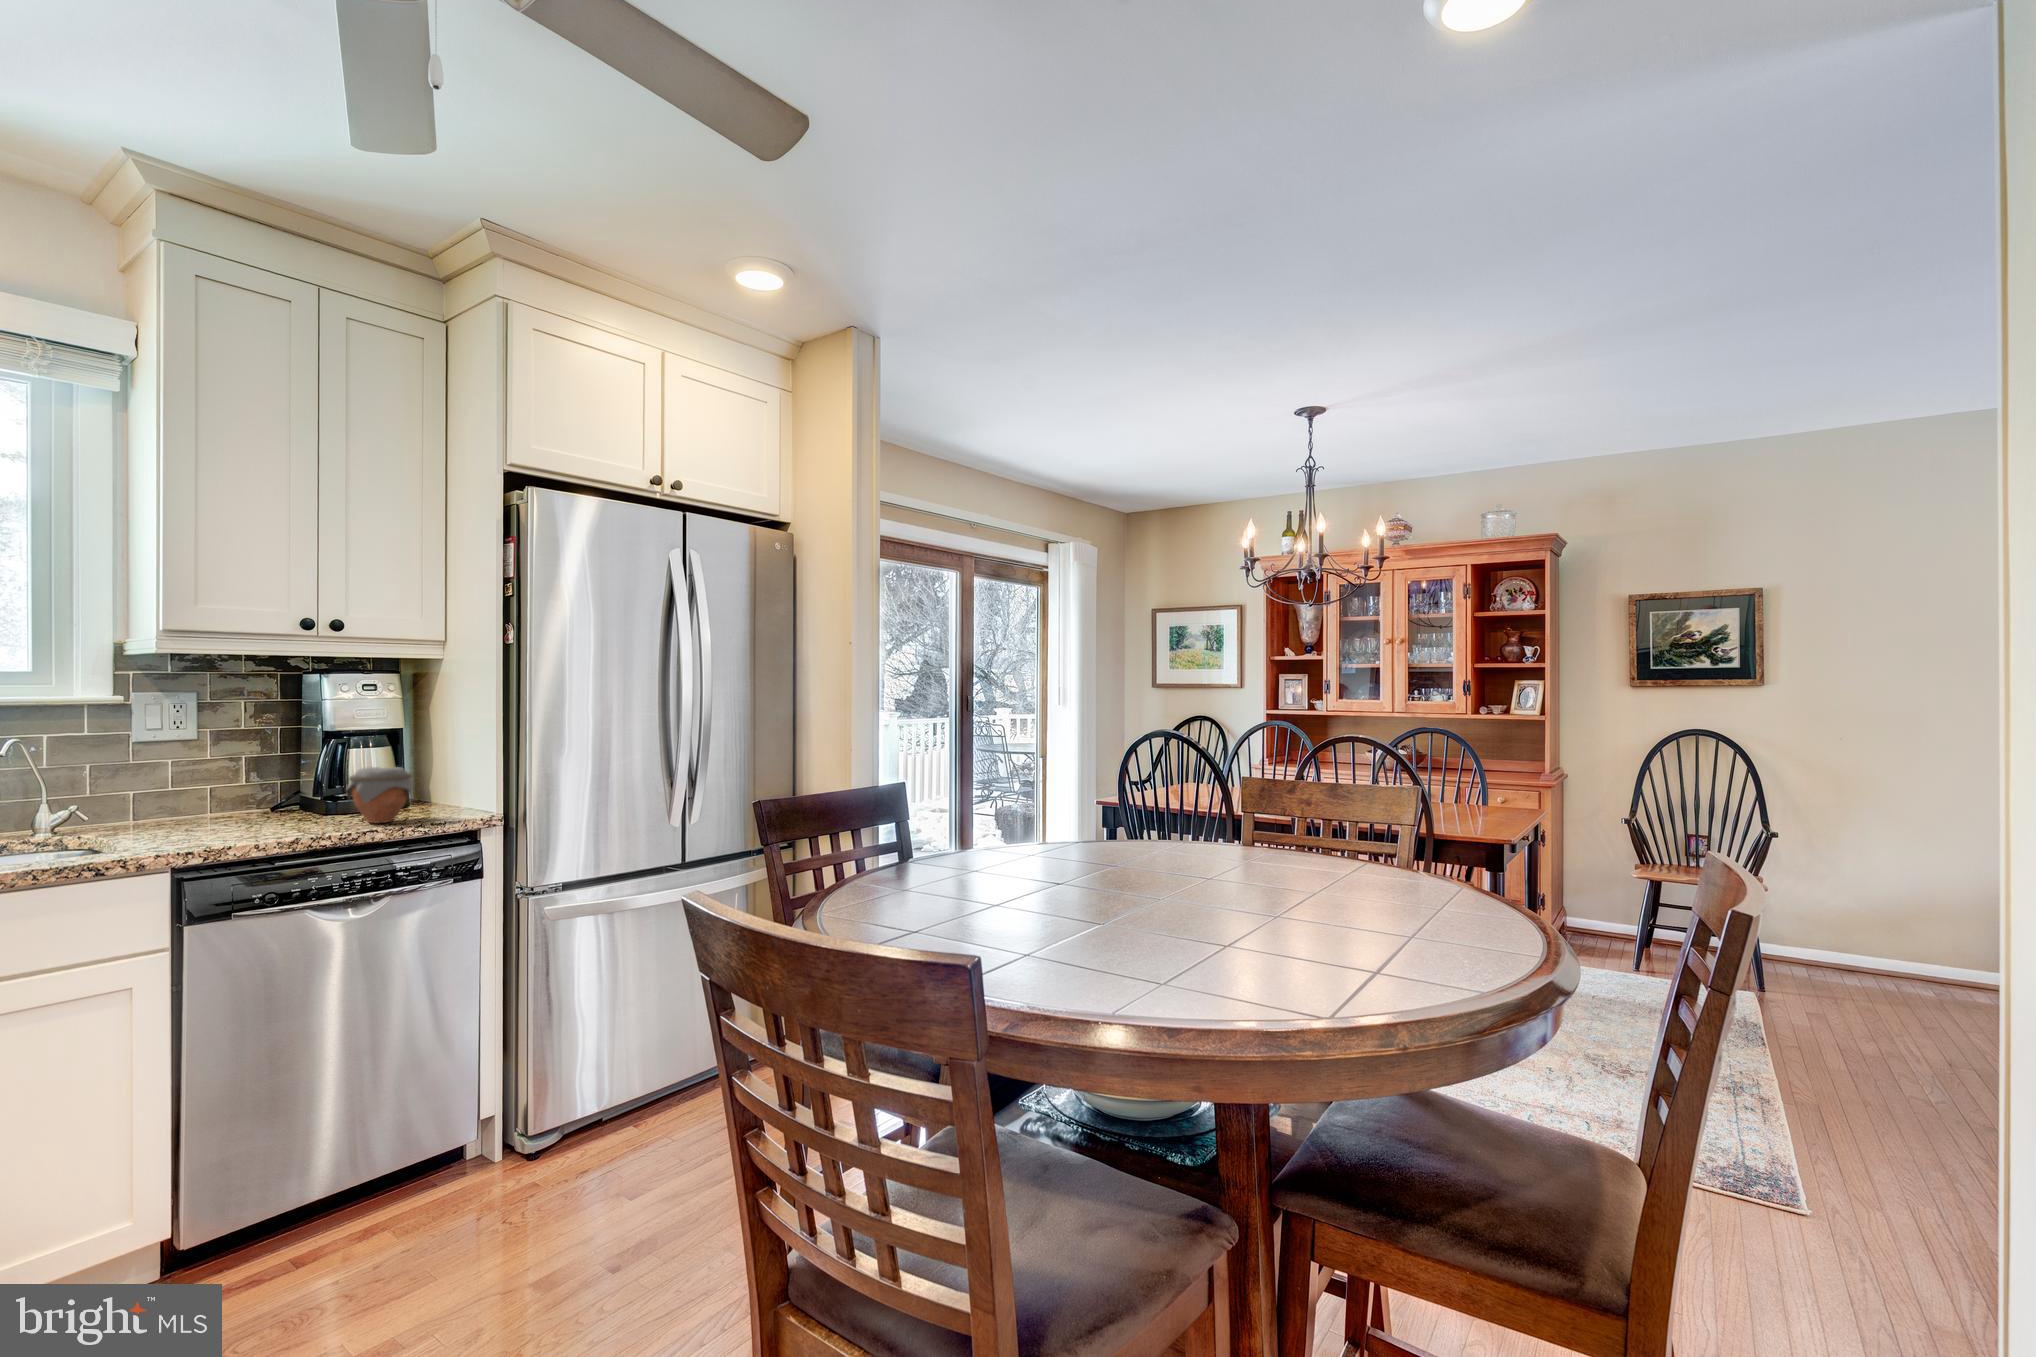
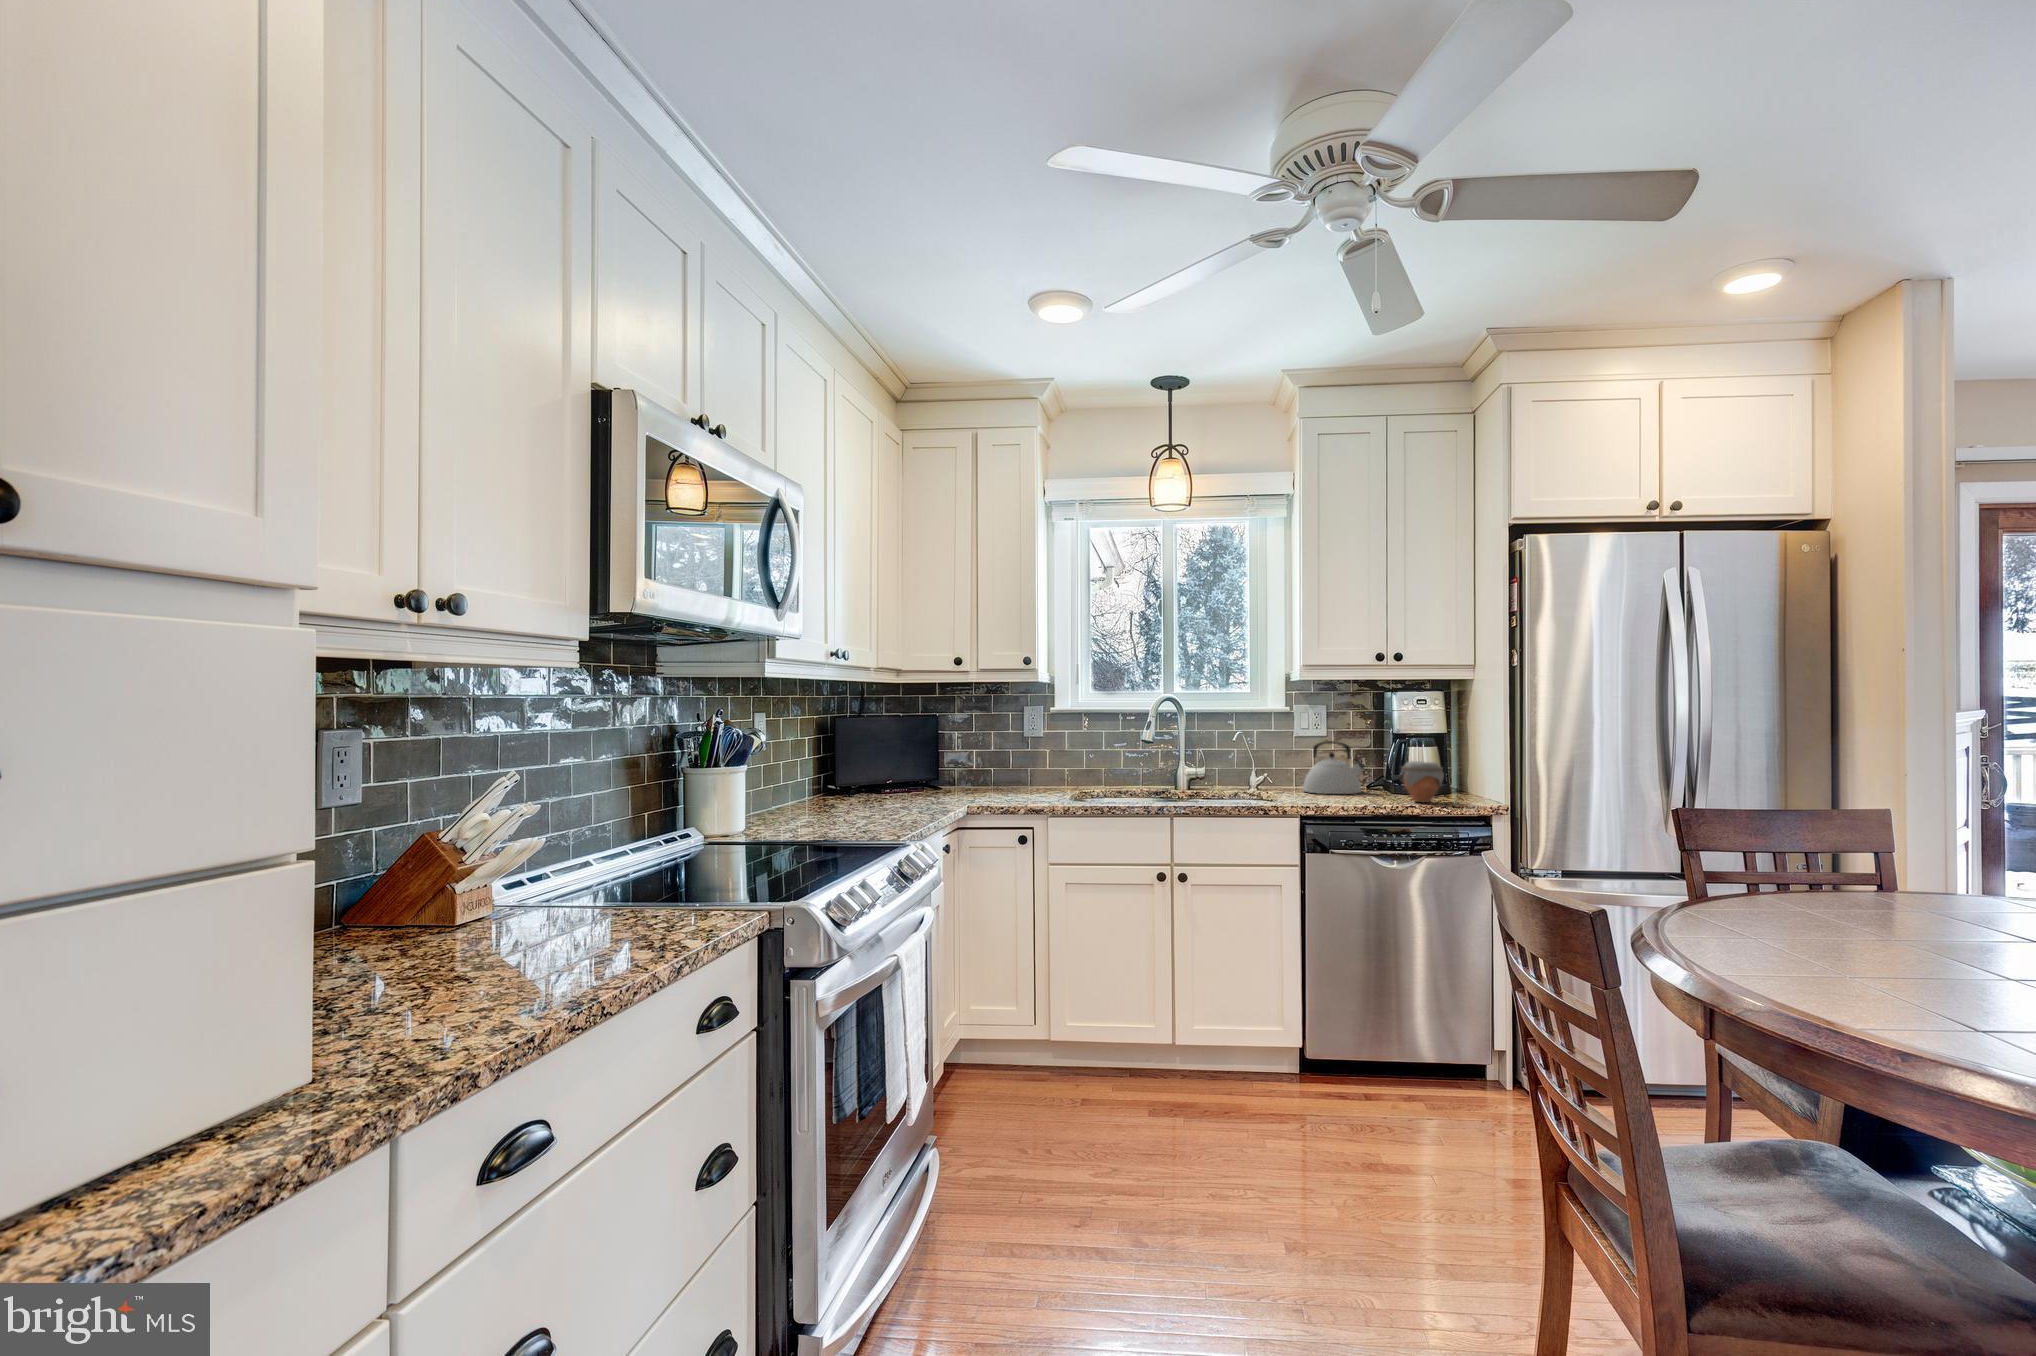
kettle: none [155,746,271,828] -> present [1303,741,1364,794]

